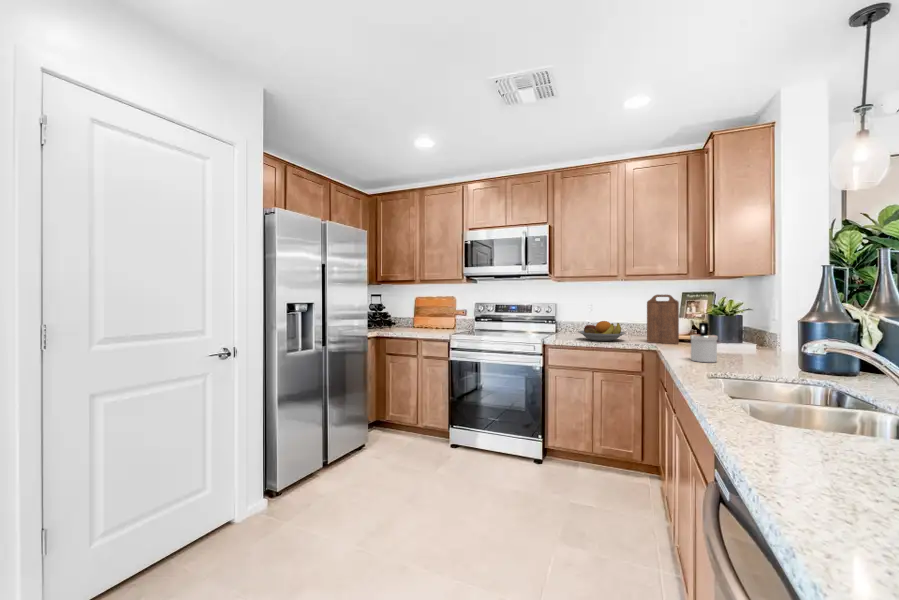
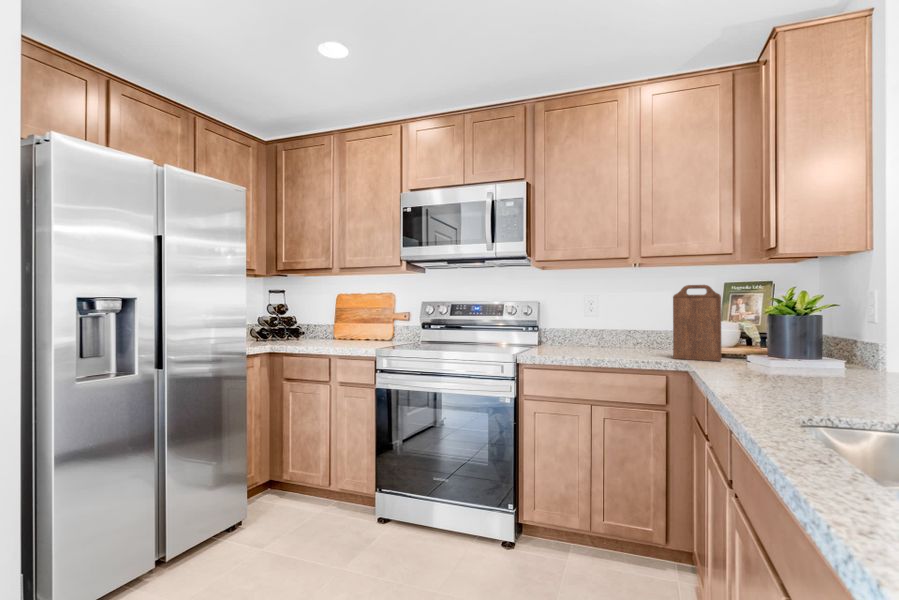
fruit bowl: present [578,321,626,341] -> none [570,326,642,357]
soap dispenser: present [690,322,718,362] -> none [742,327,788,394]

